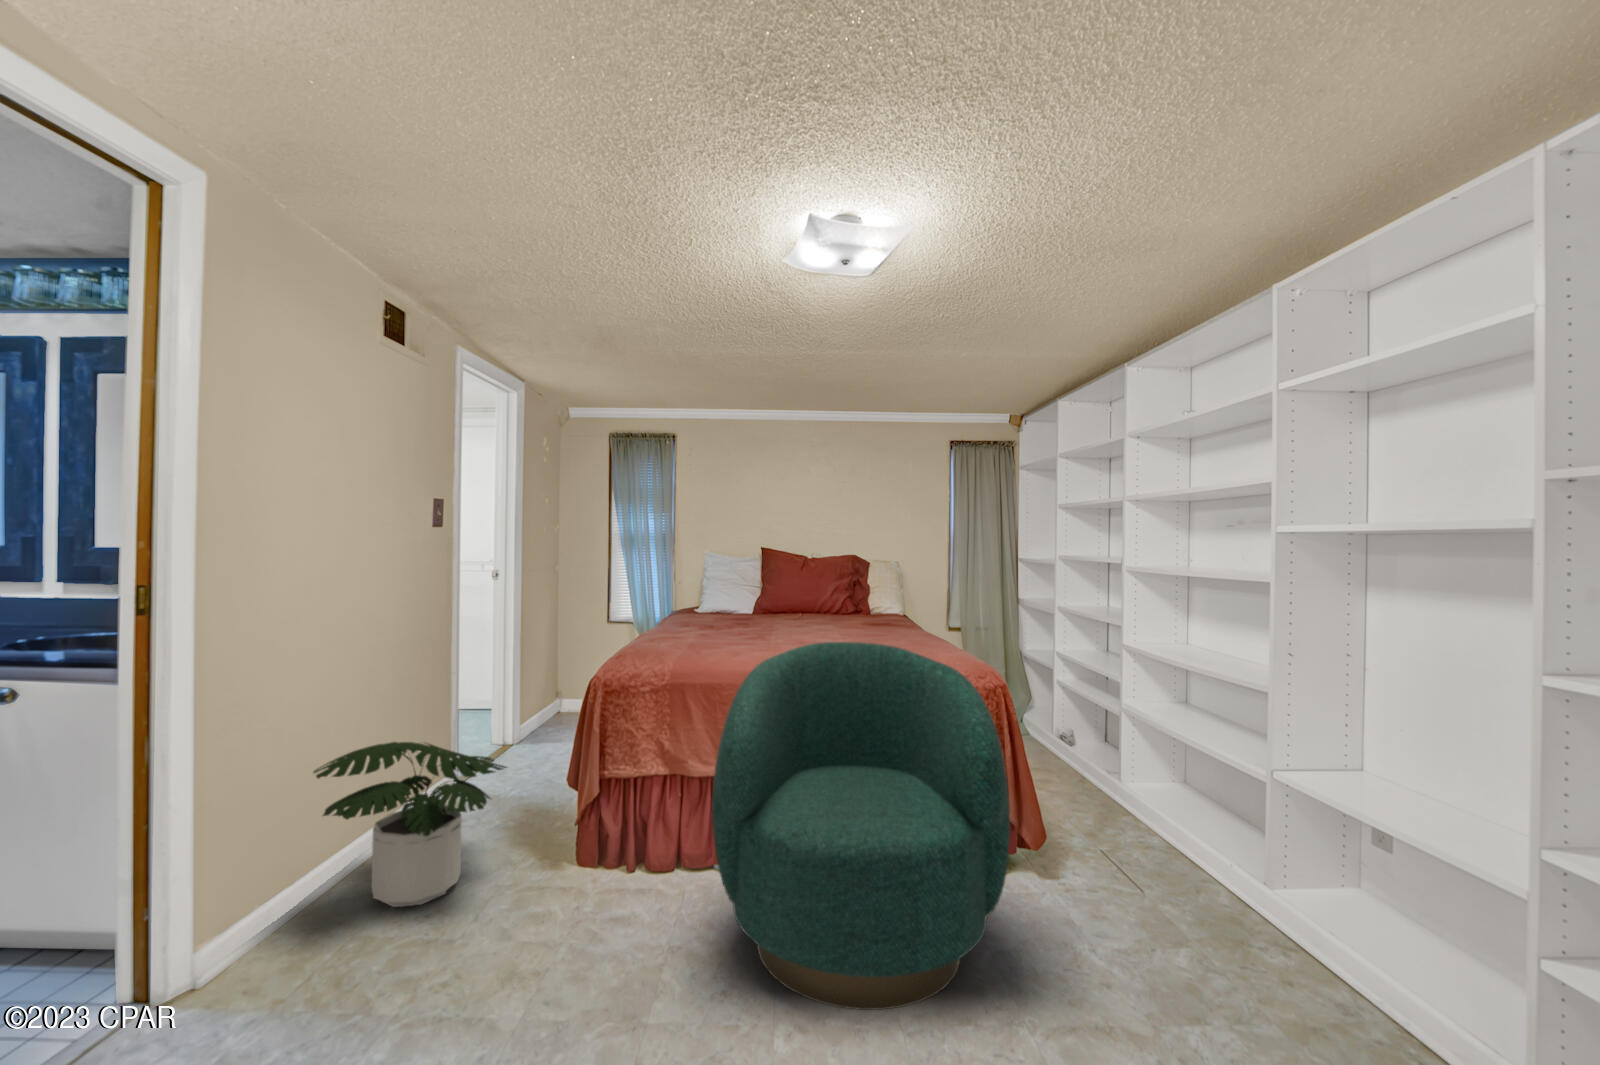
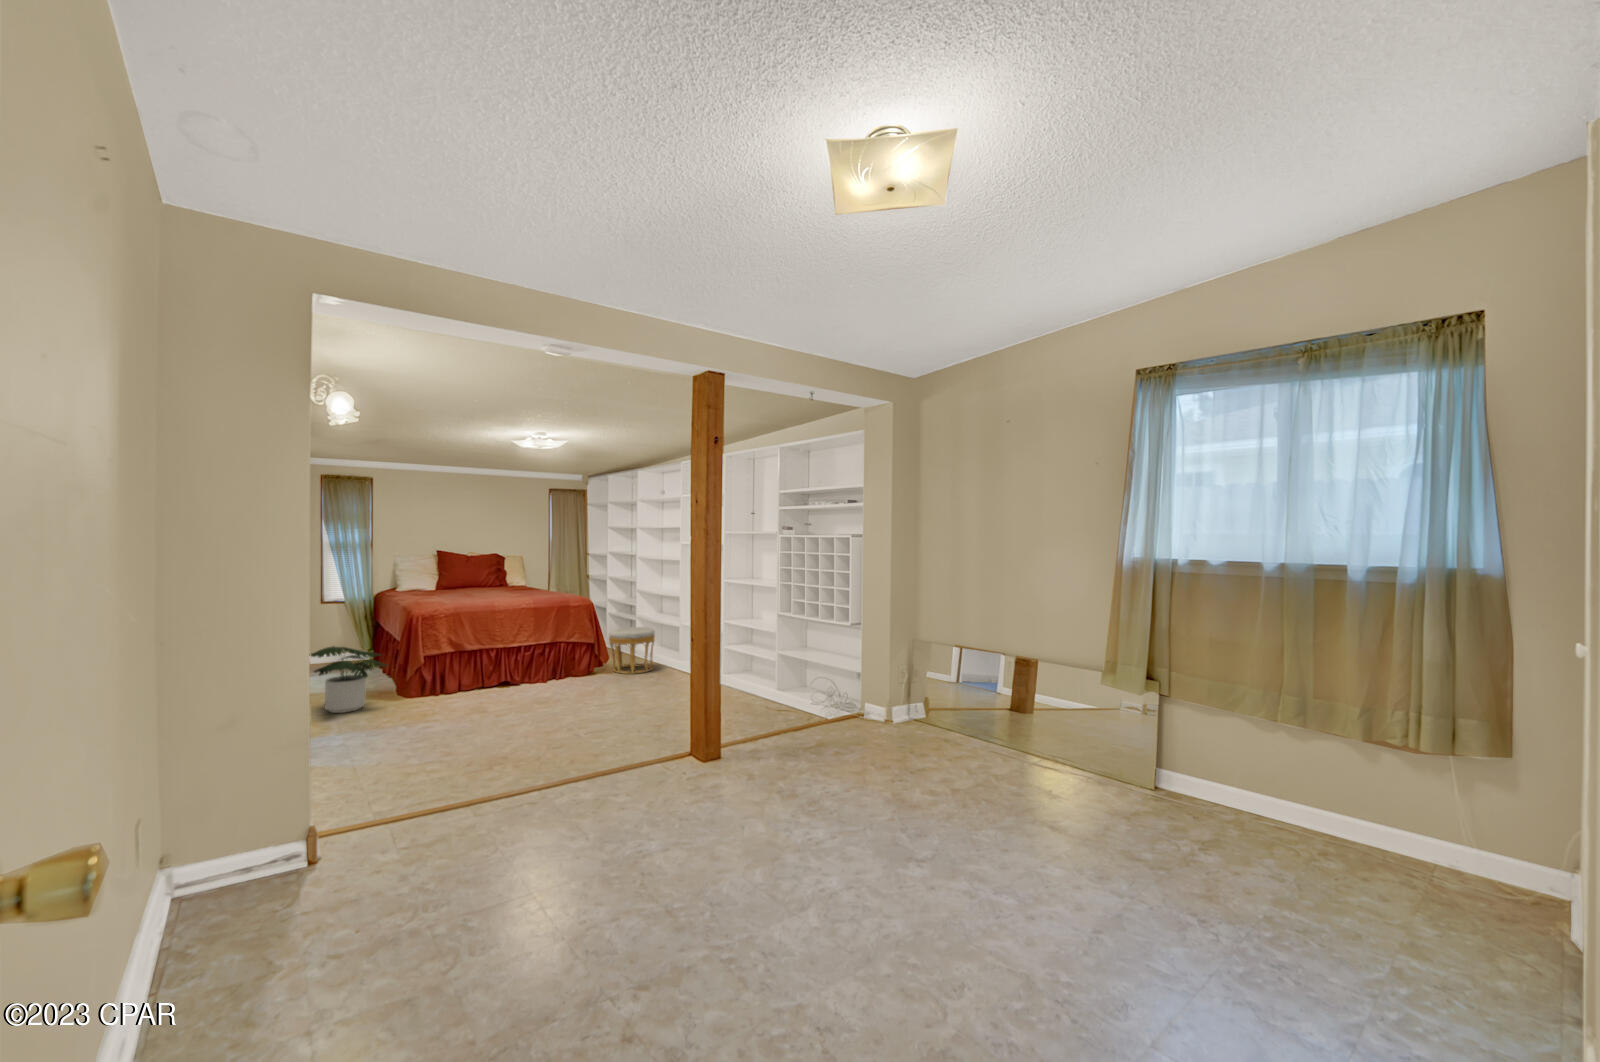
armchair: present [712,642,1010,1010] -> none [496,591,599,698]
ottoman: none [1050,754,1192,917] -> present [609,627,655,674]

